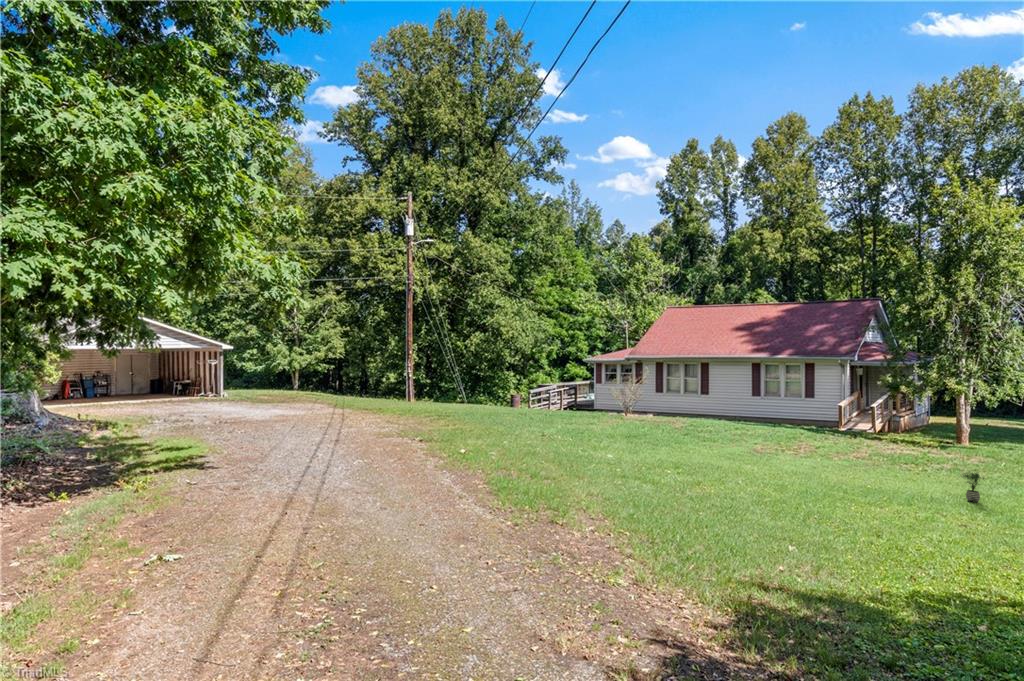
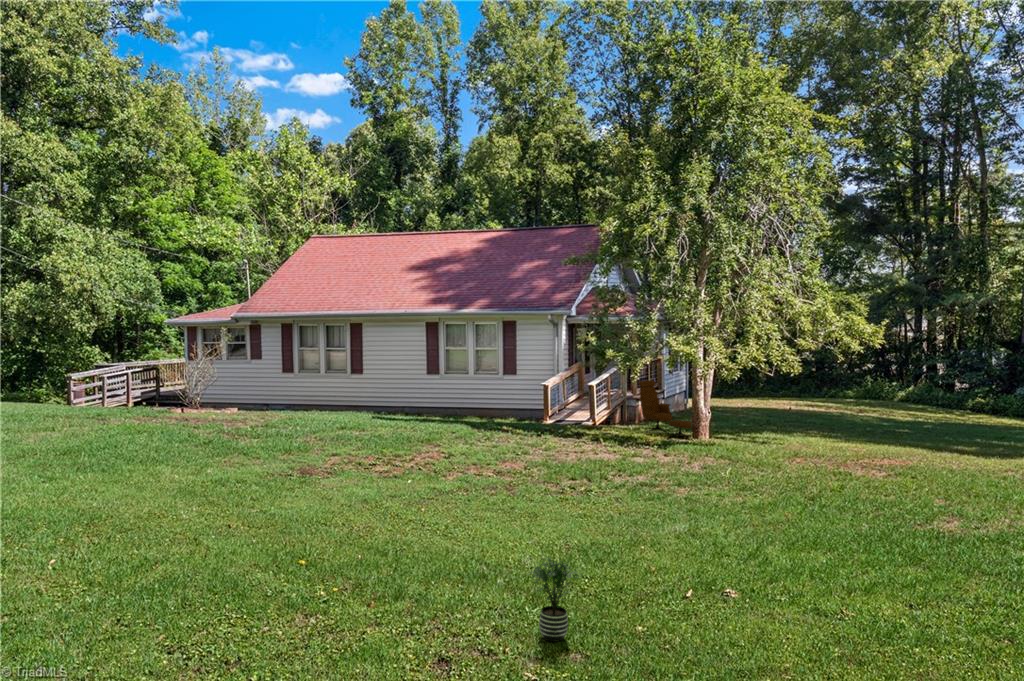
lounge chair: none [916,405,958,442] -> present [639,381,692,435]

